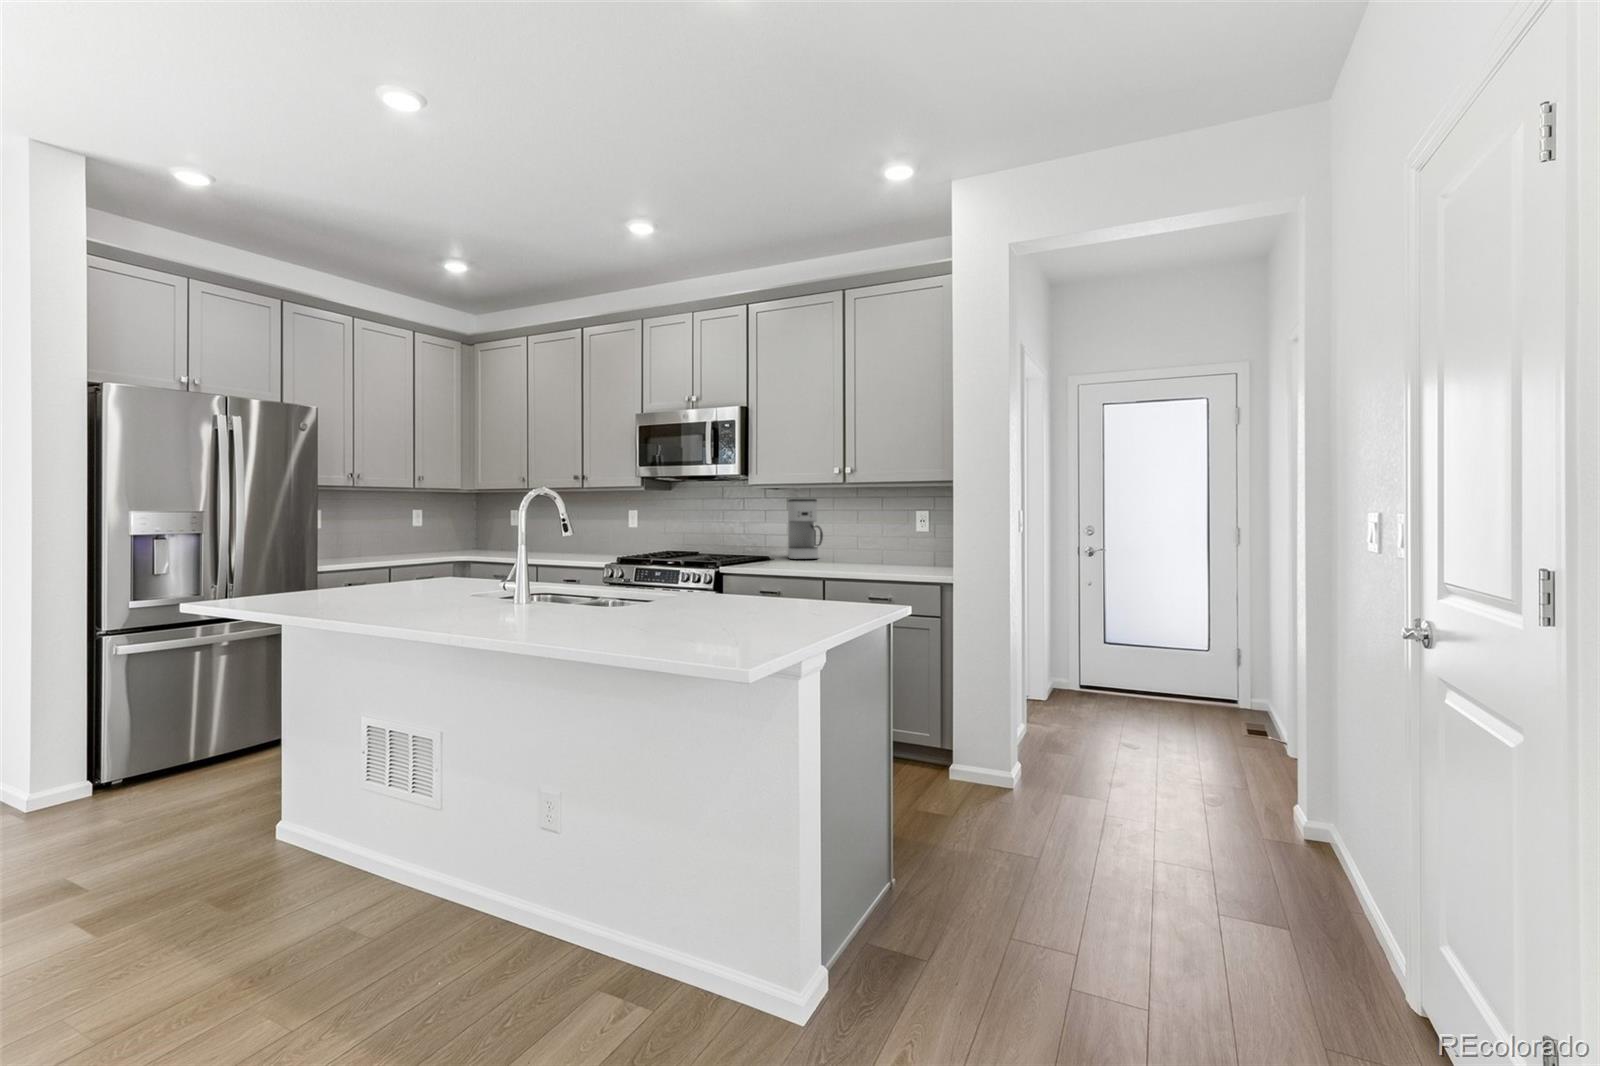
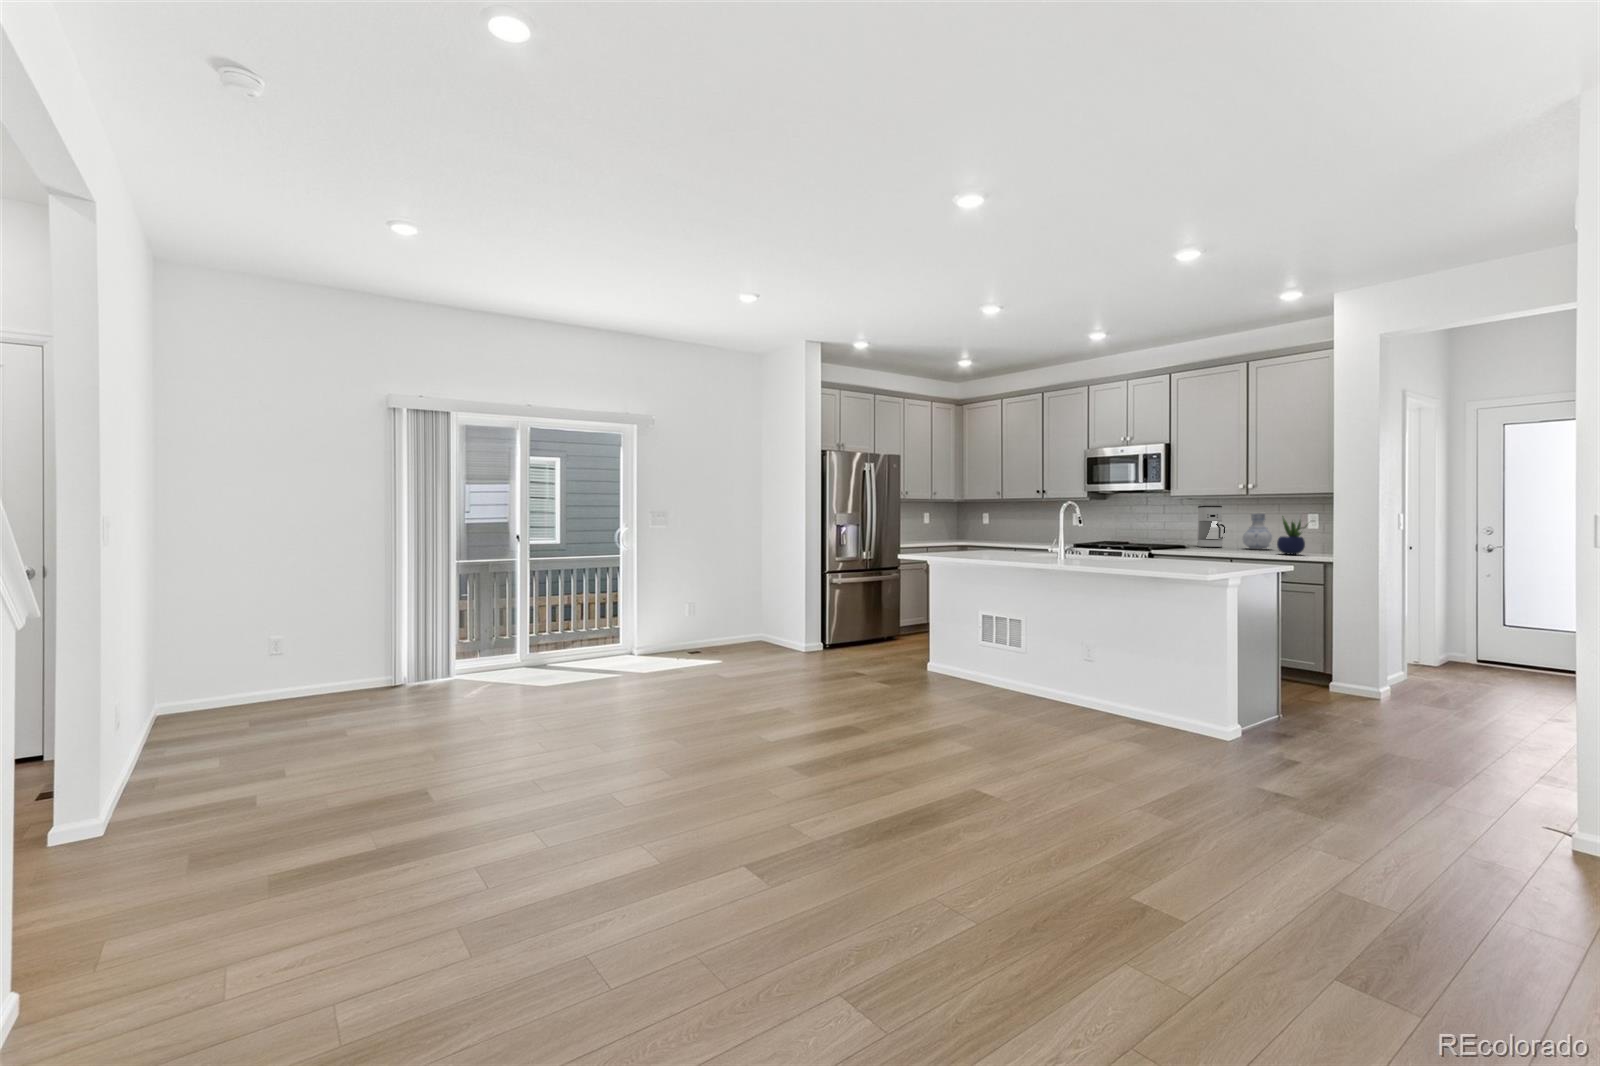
vase: none [843,509,881,561] -> present [1242,513,1272,549]
potted plant: none [881,513,924,571] -> present [1277,516,1307,554]

